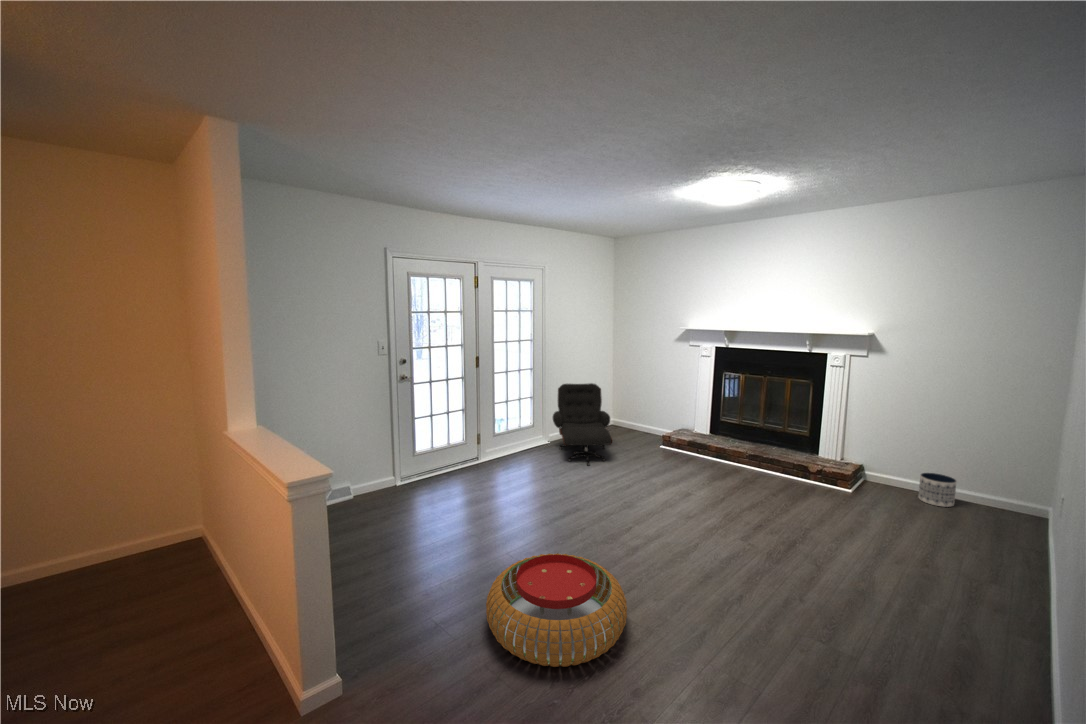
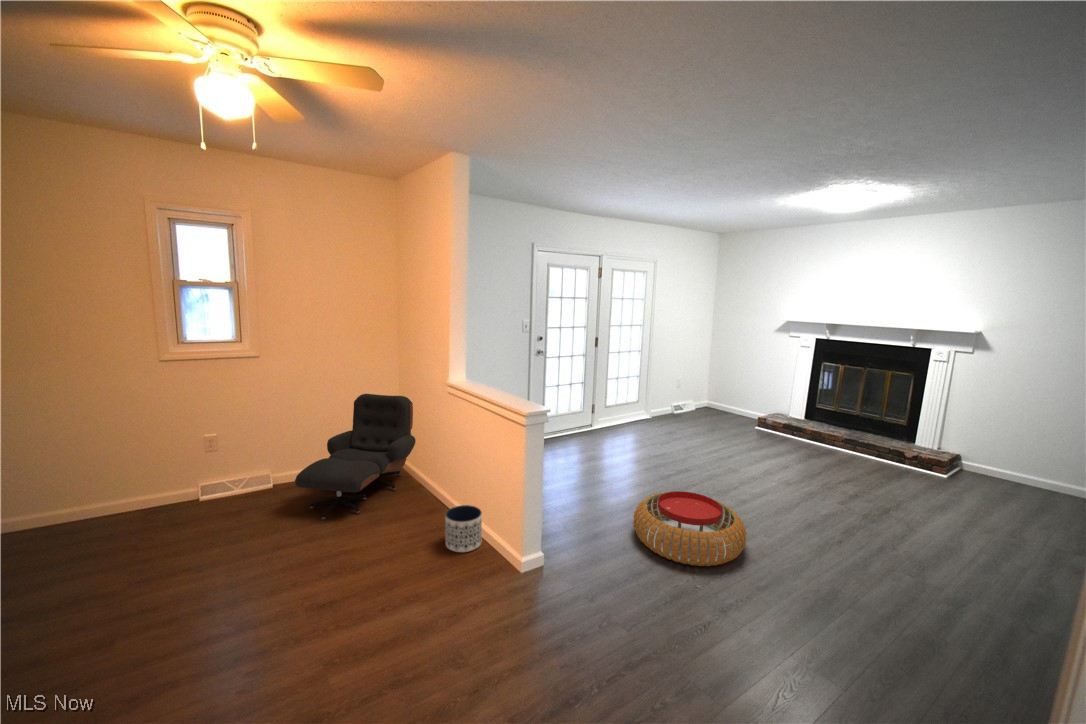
lounge chair: present [553,383,612,465] -> present [295,394,416,520]
planter: present [918,473,956,507] -> present [445,505,482,552]

